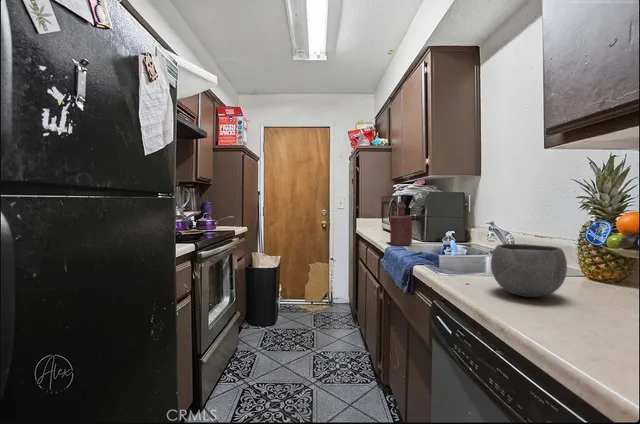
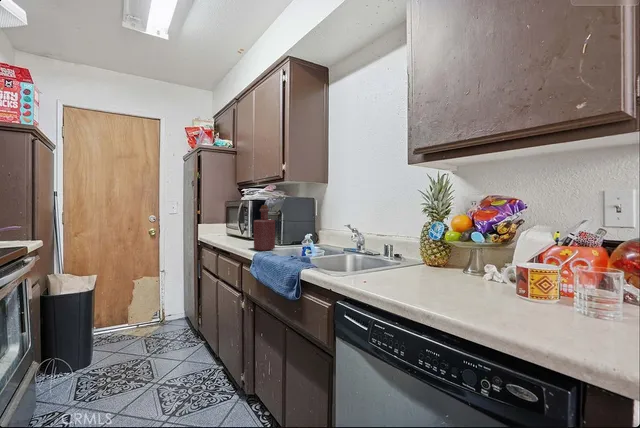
ceramic bowl: present [491,244,567,297] -> none [386,241,445,288]

